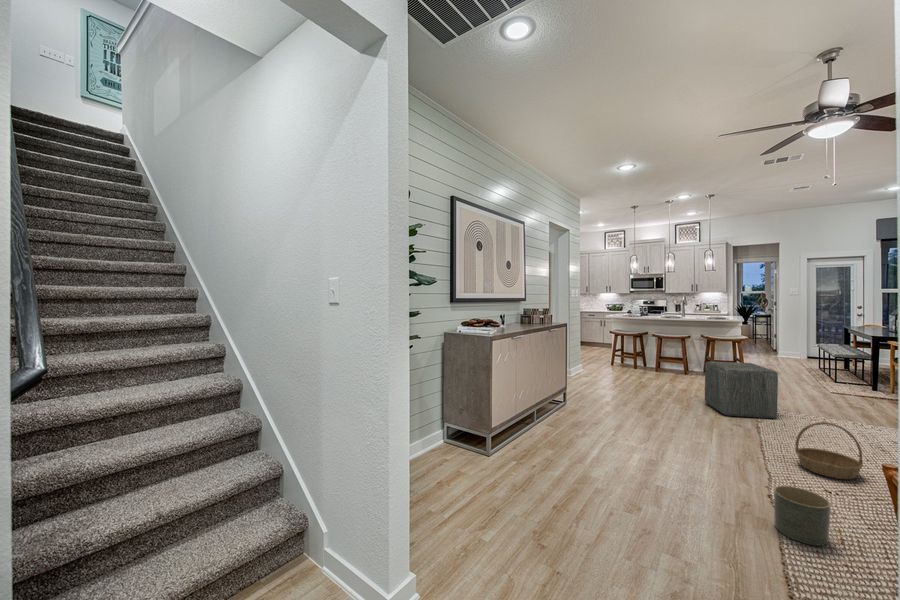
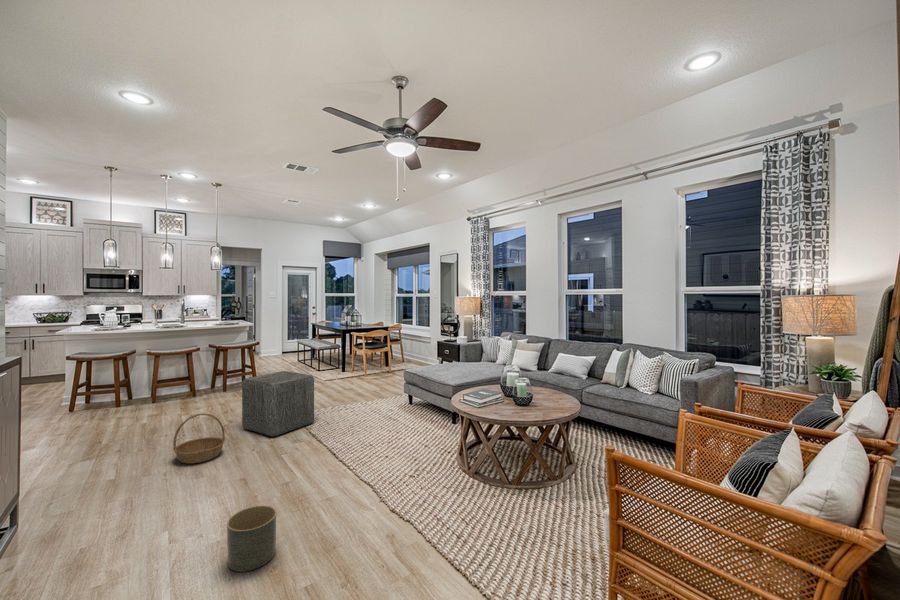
basket: present [795,422,863,479] -> present [173,413,225,464]
planter: present [774,486,830,546] -> present [227,505,276,572]

